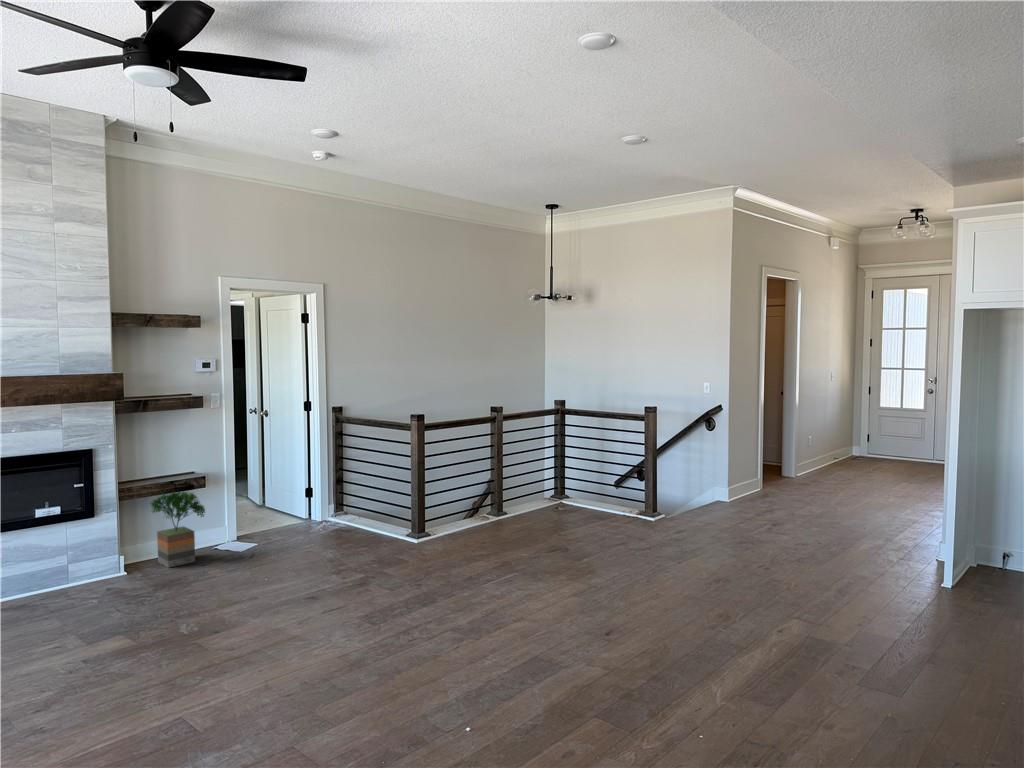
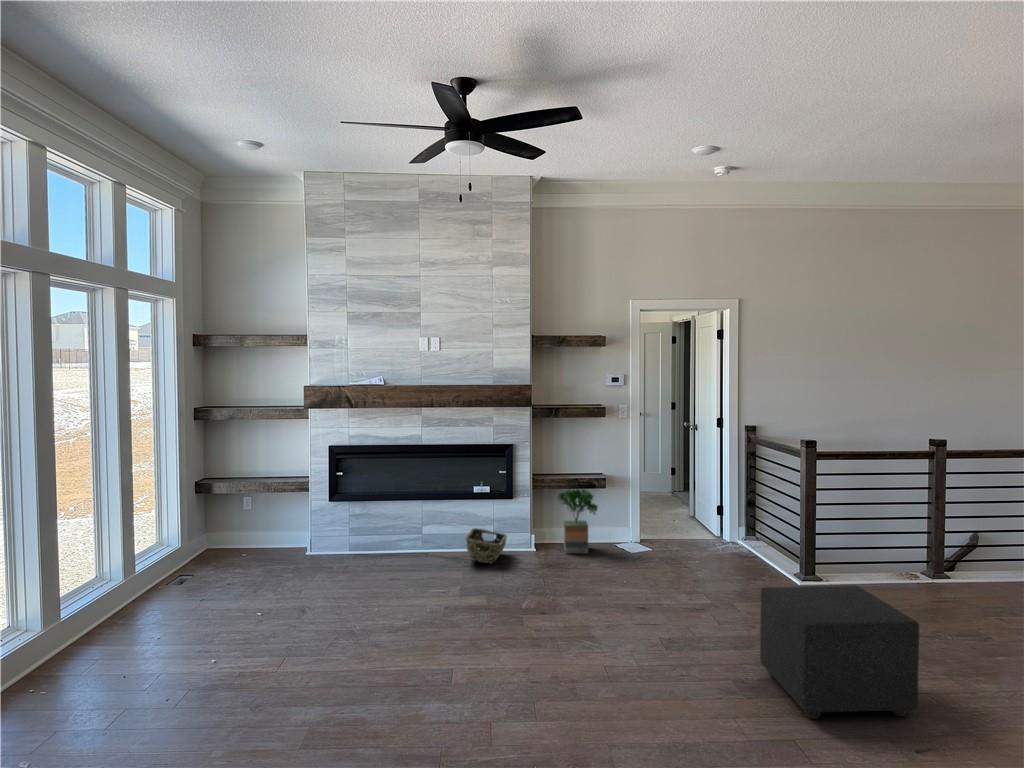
ottoman: none [467,526,588,636] -> present [760,586,919,719]
woven basket: none [37,561,103,603] -> present [466,528,507,564]

